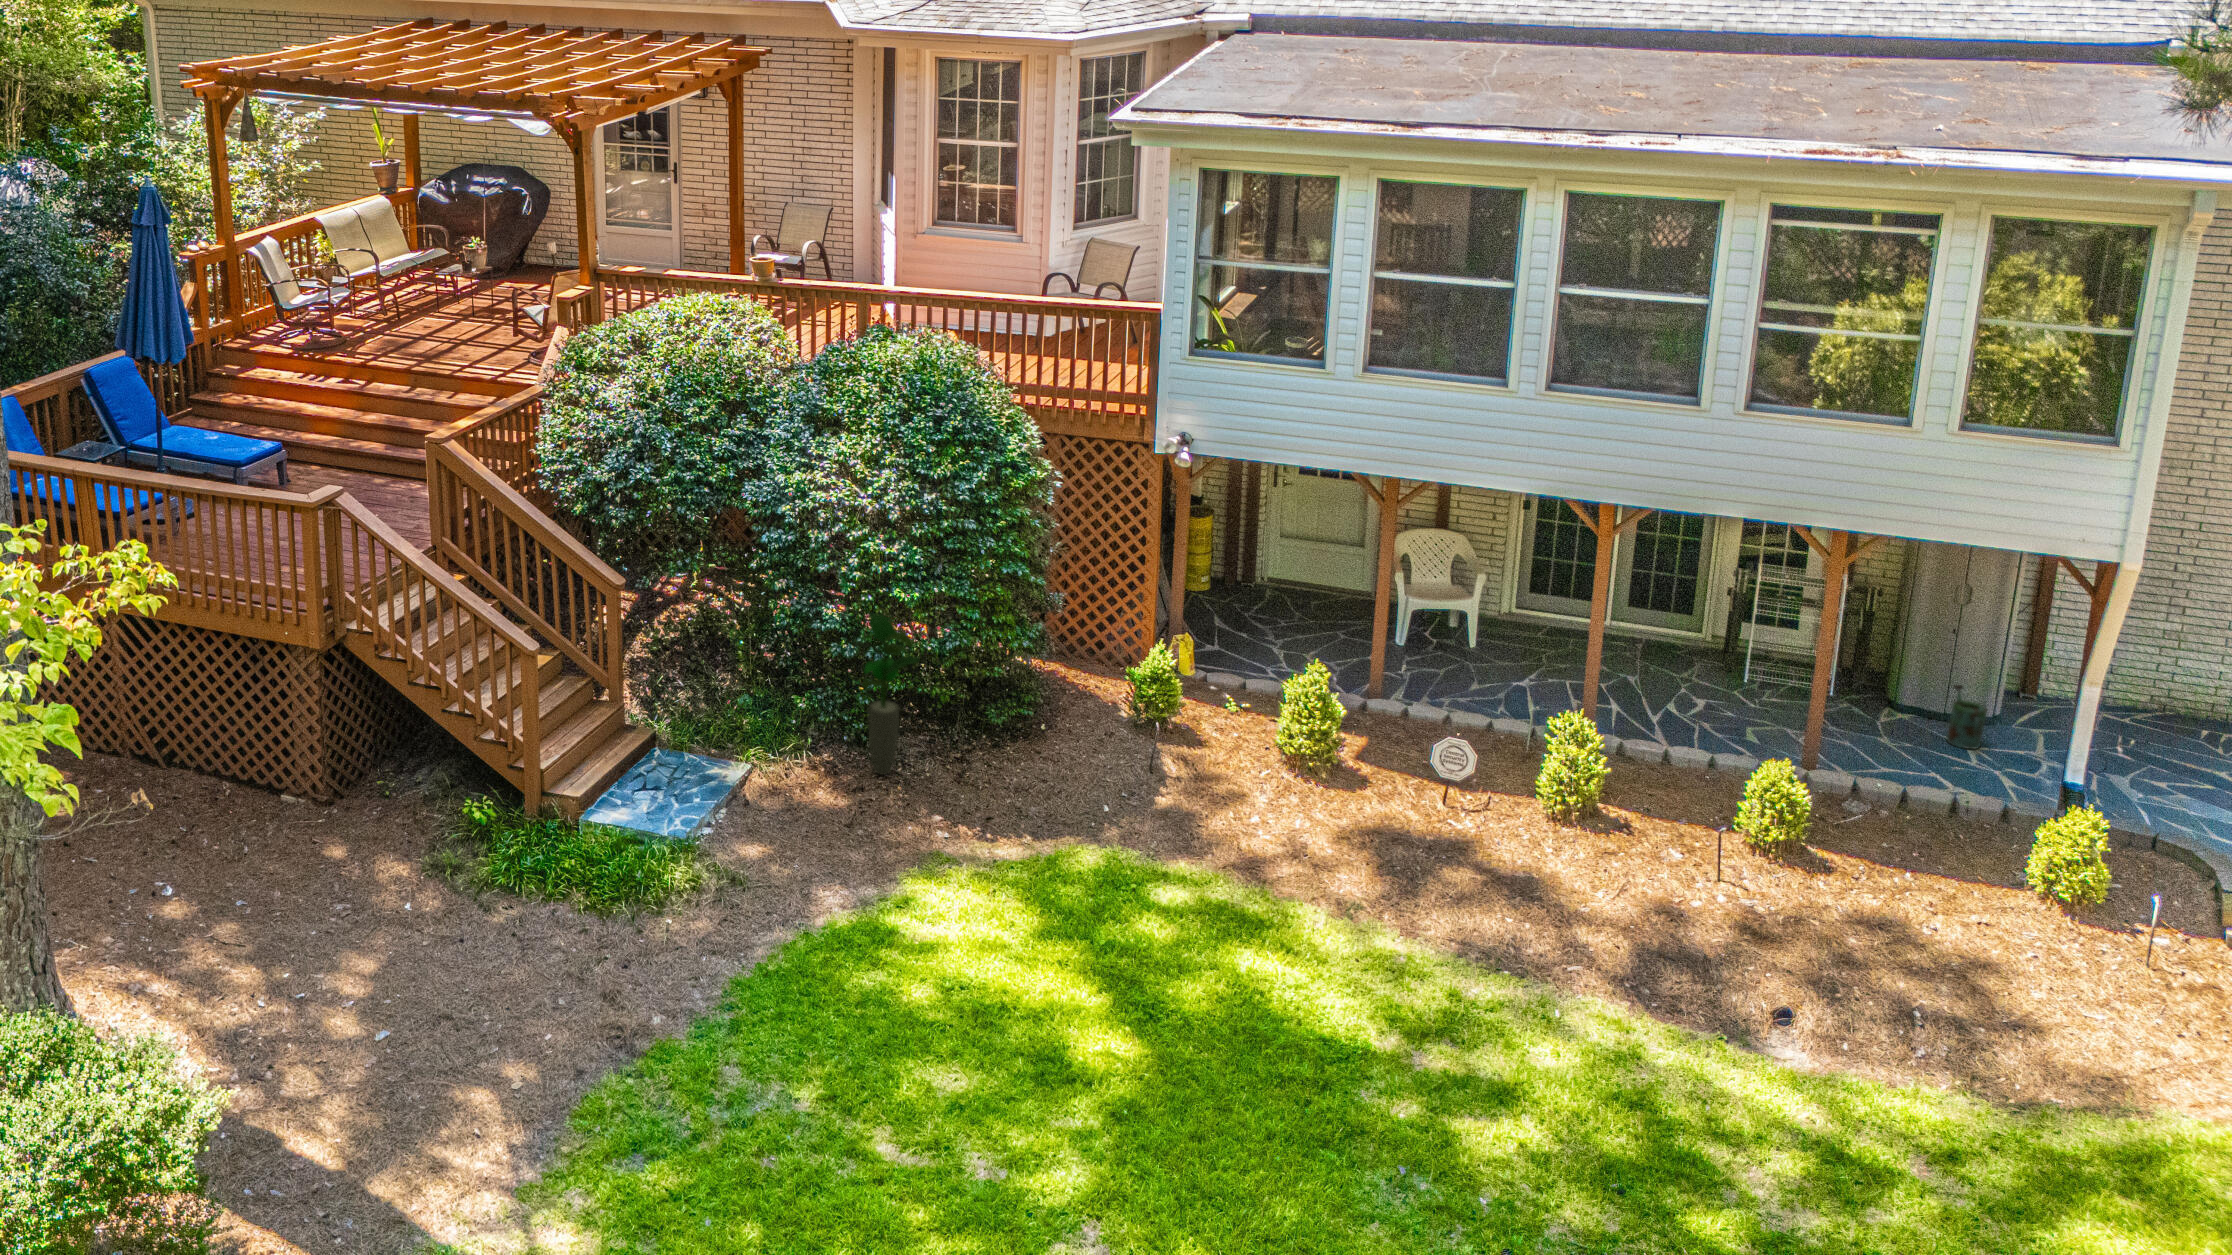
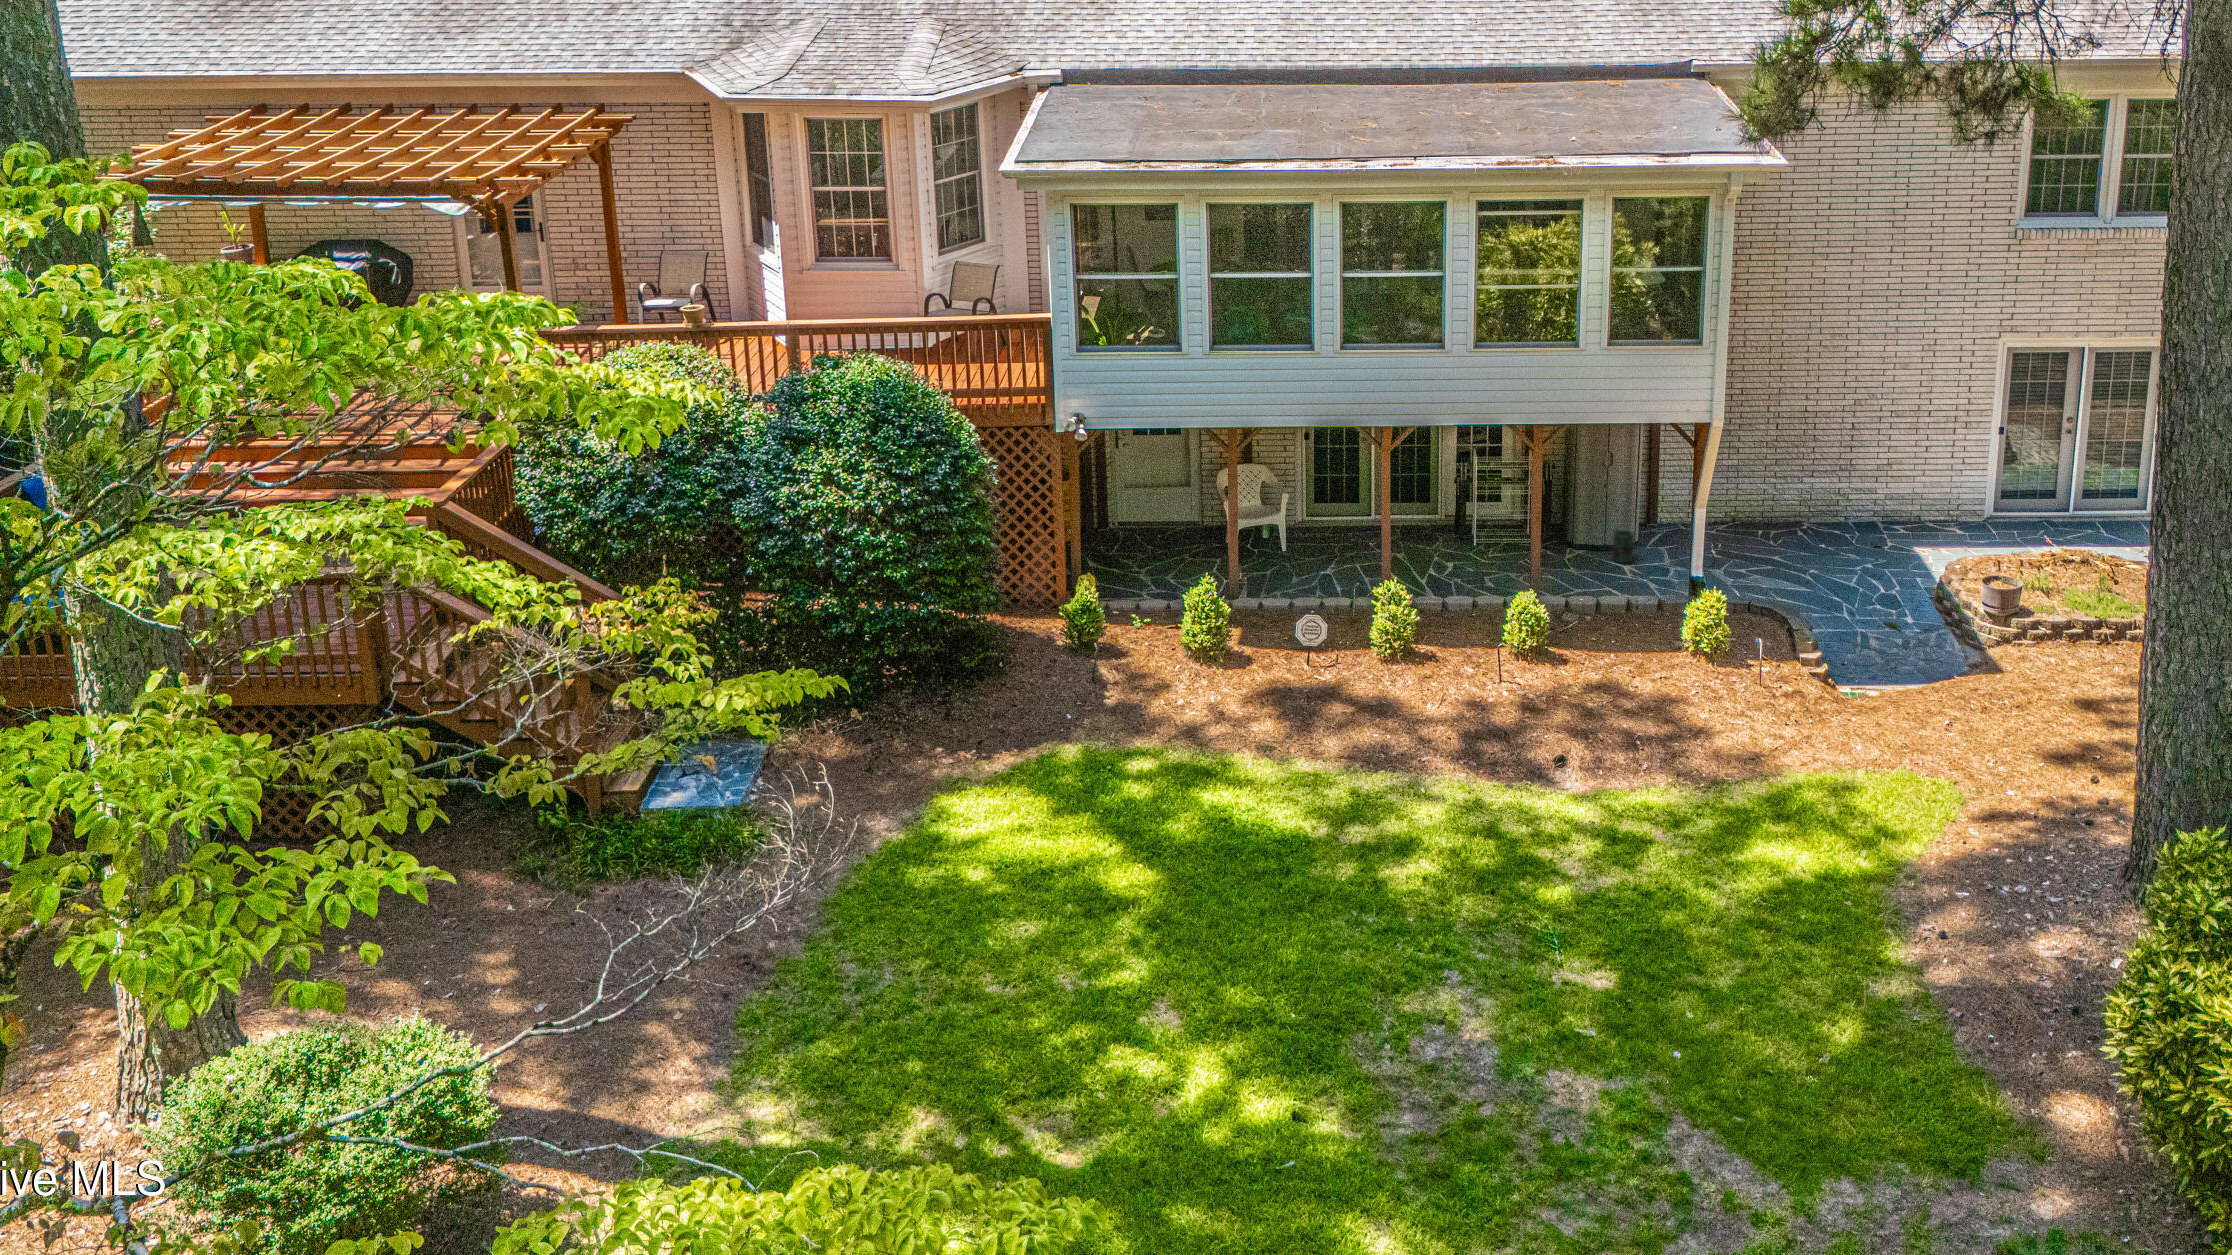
potted plant: present [852,613,918,775] -> none [853,595,912,727]

